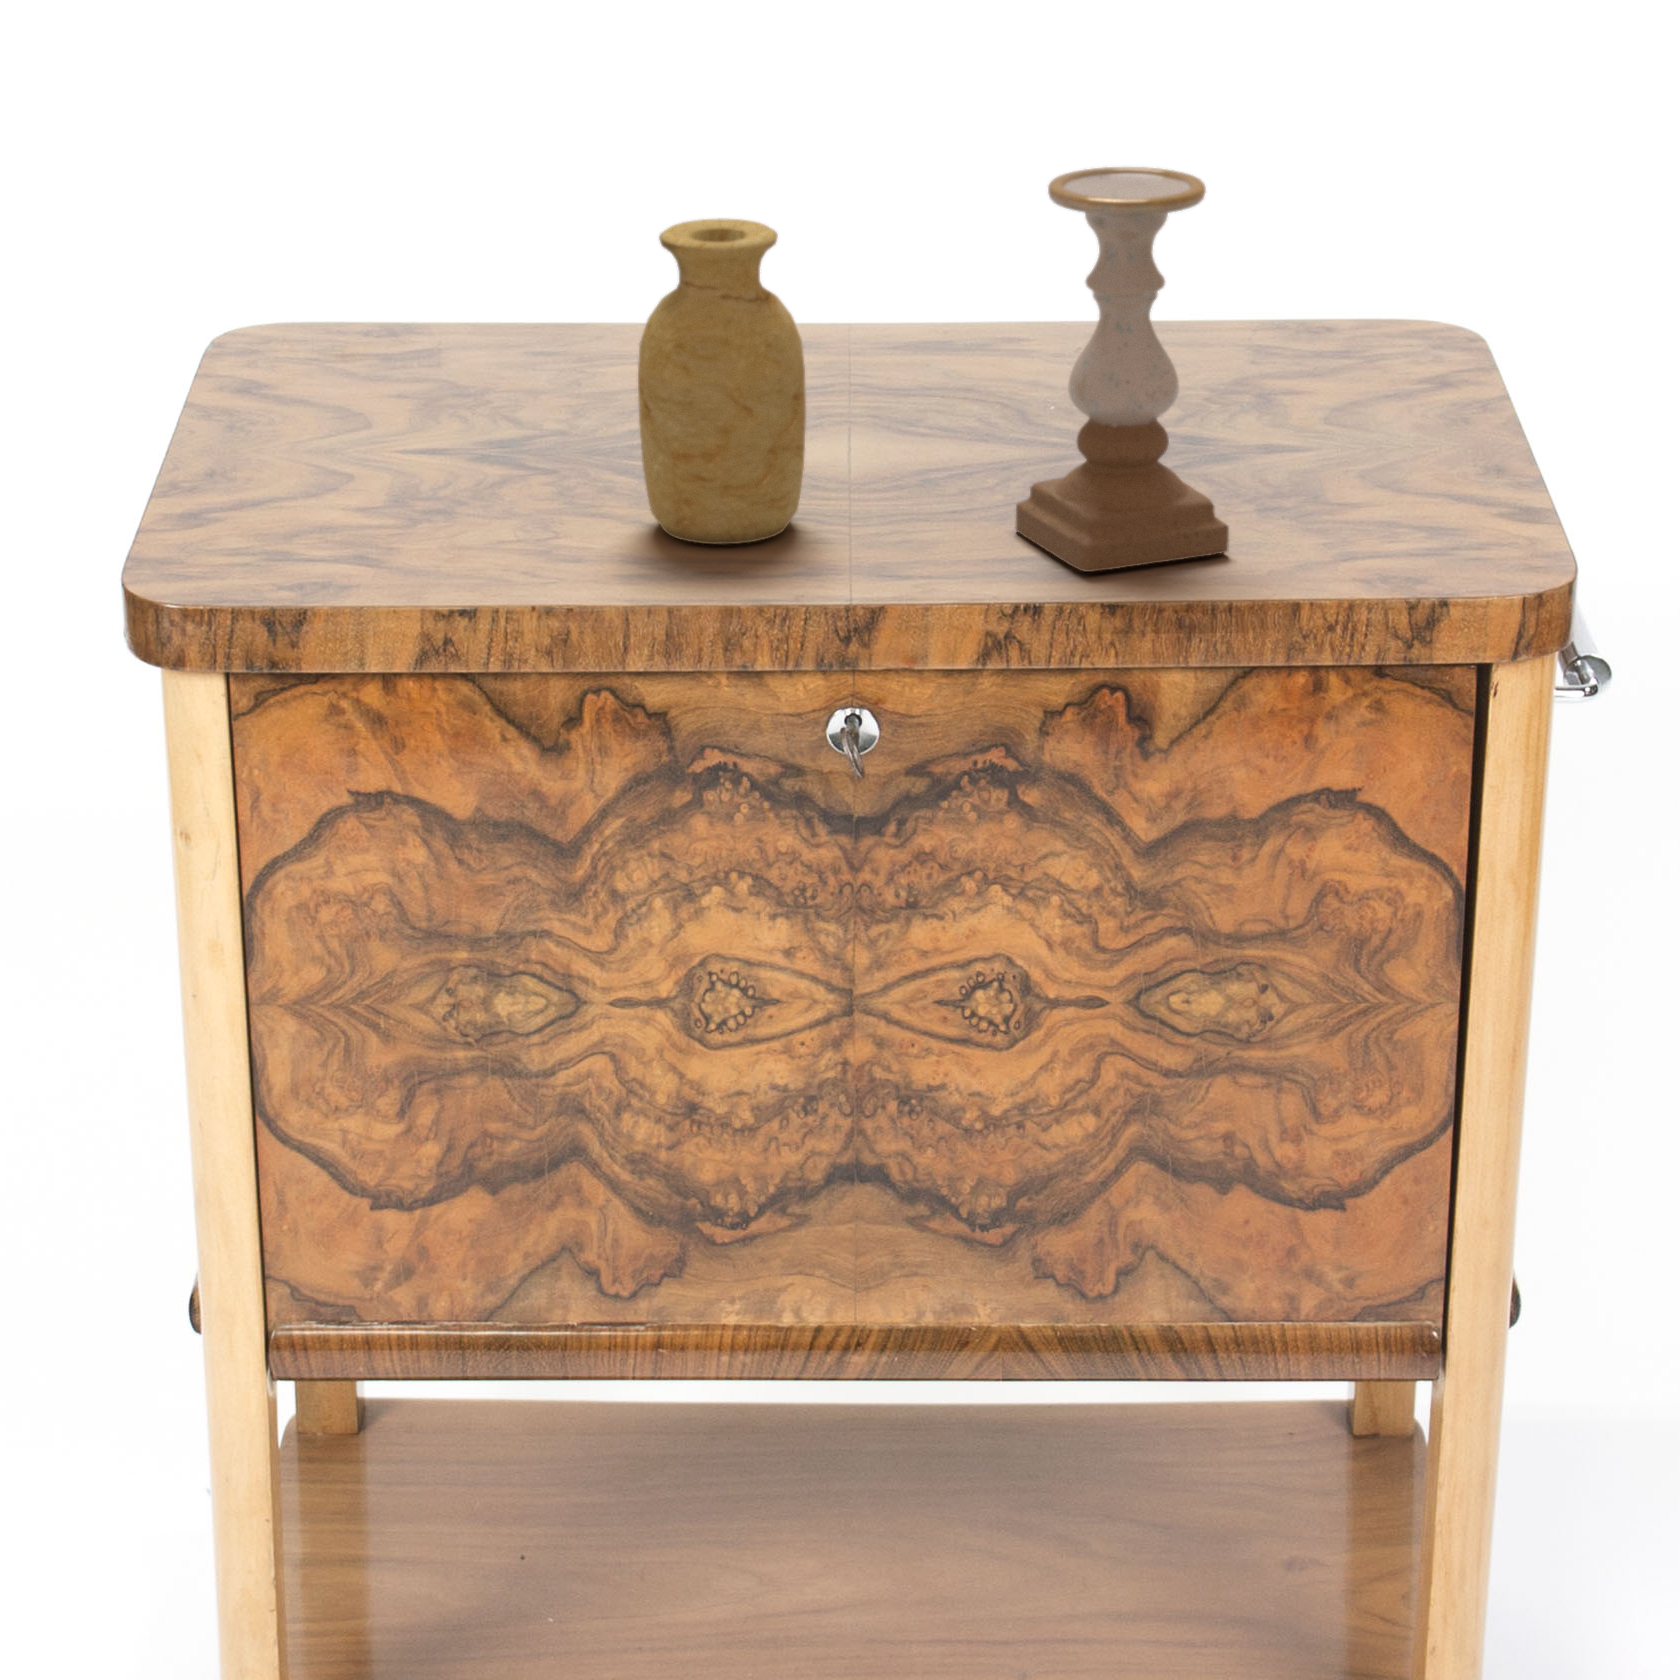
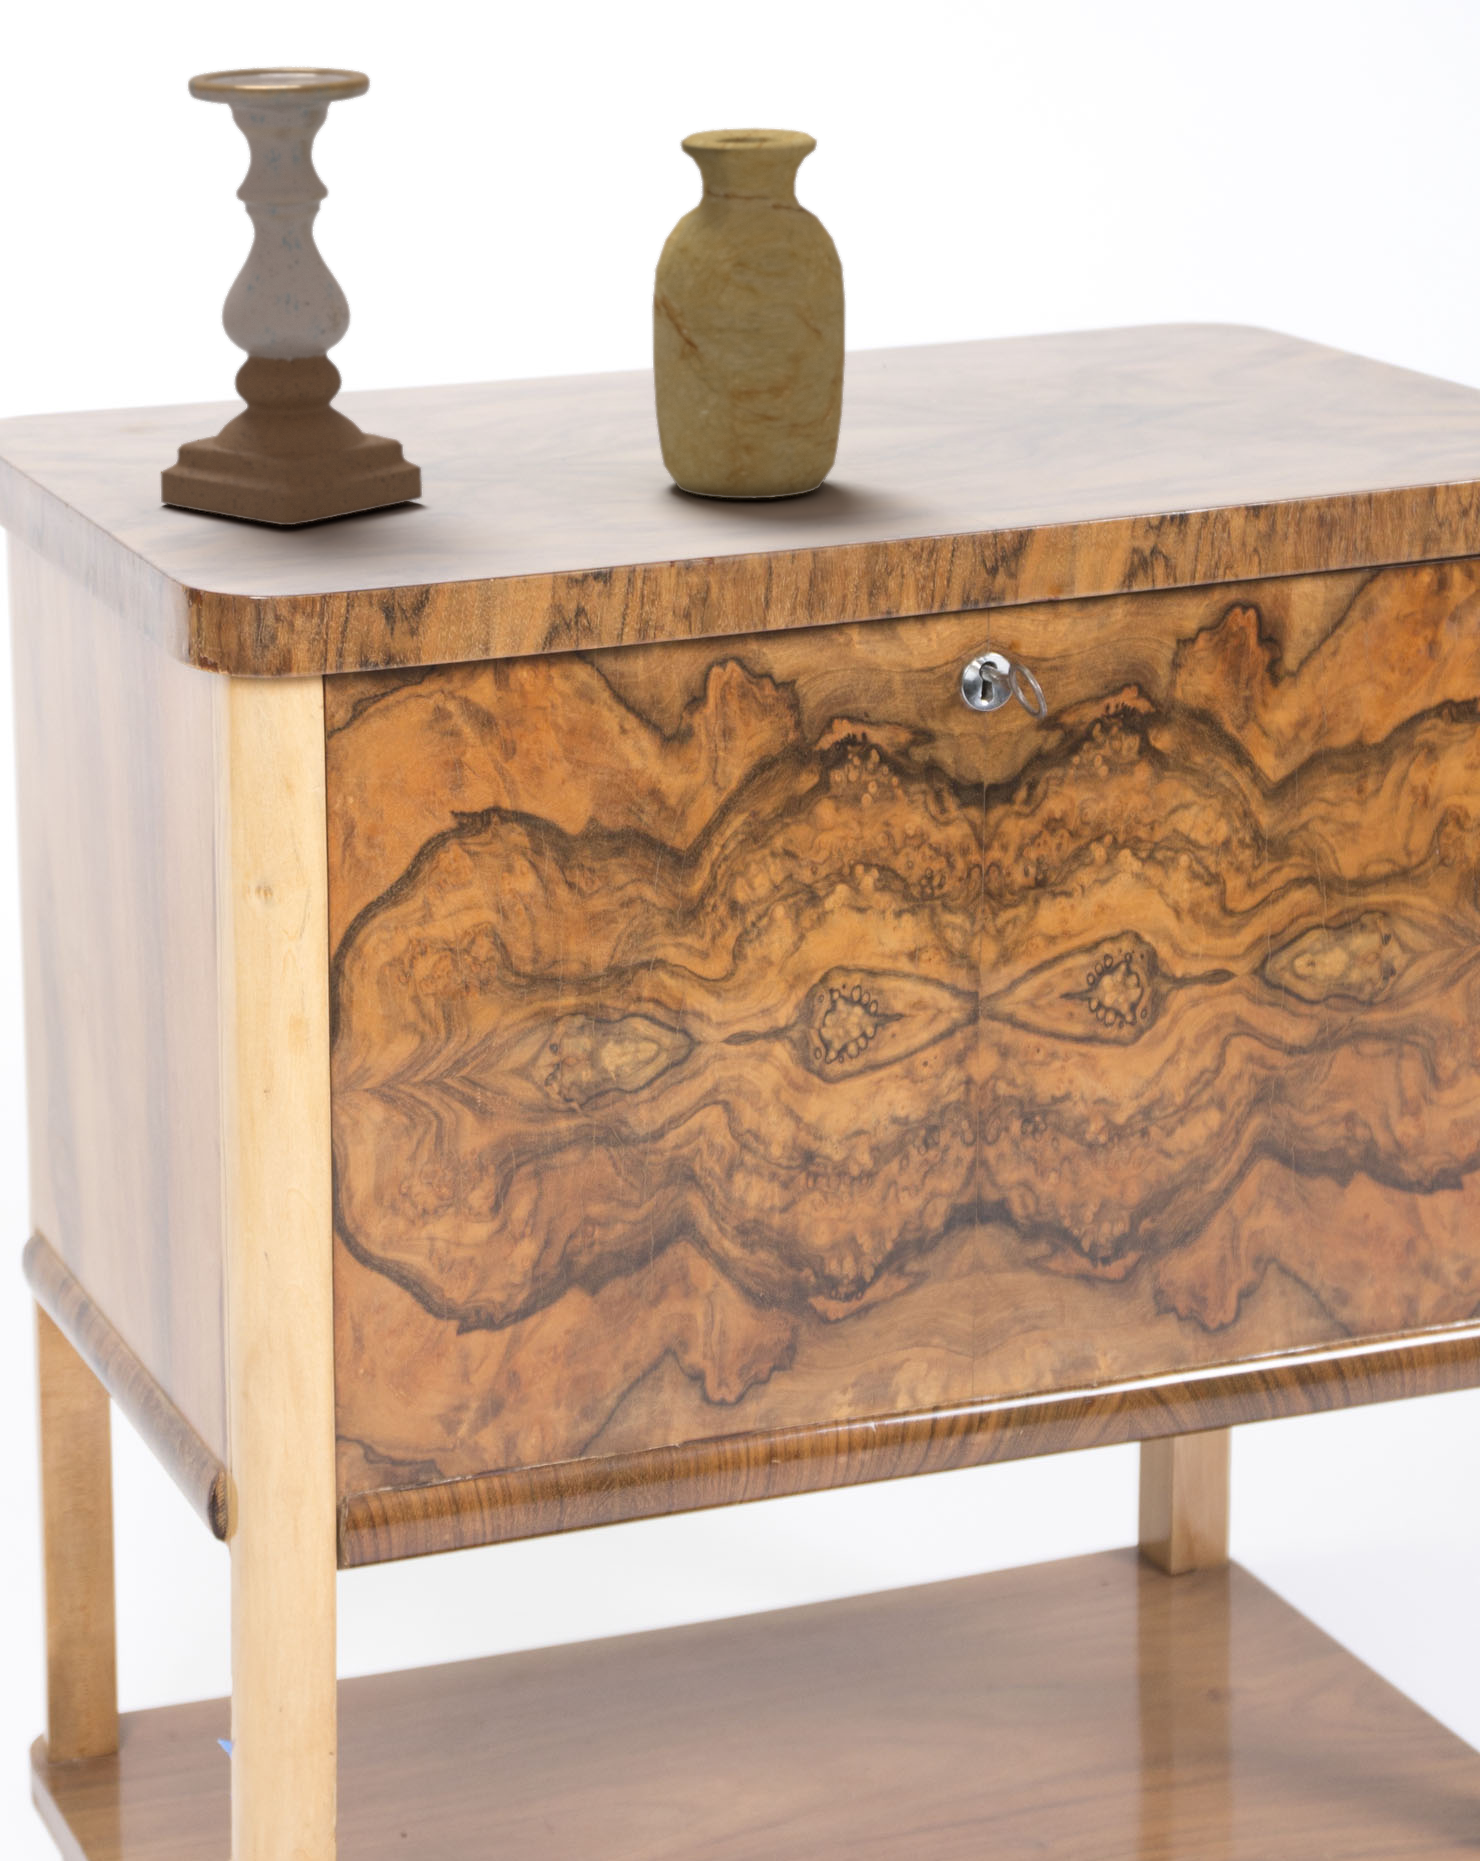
candle holder: present [1015,167,1229,572] -> present [161,67,422,525]

